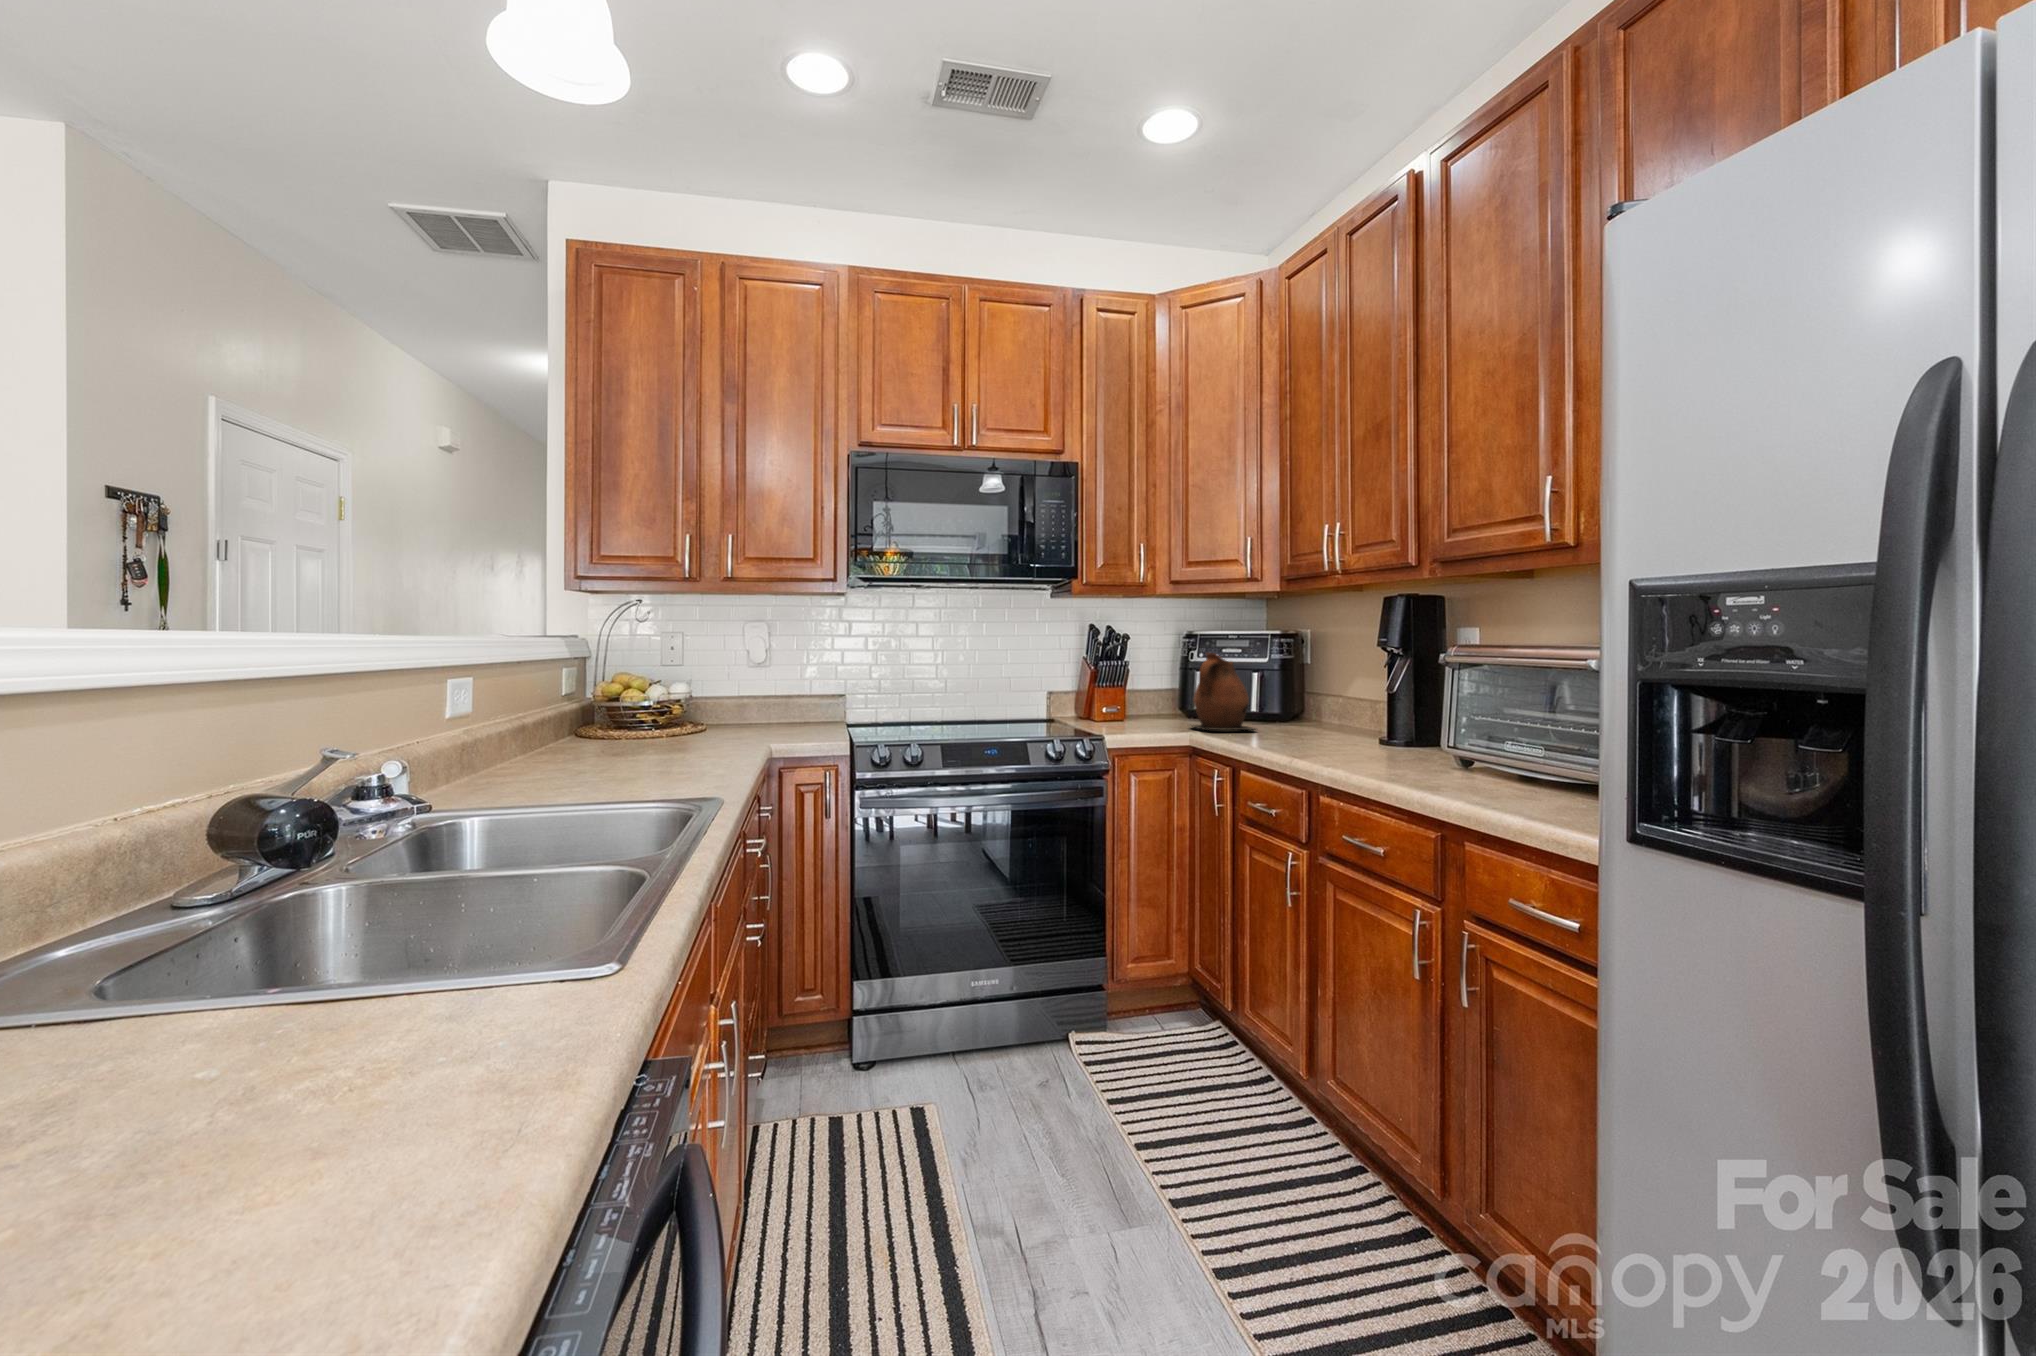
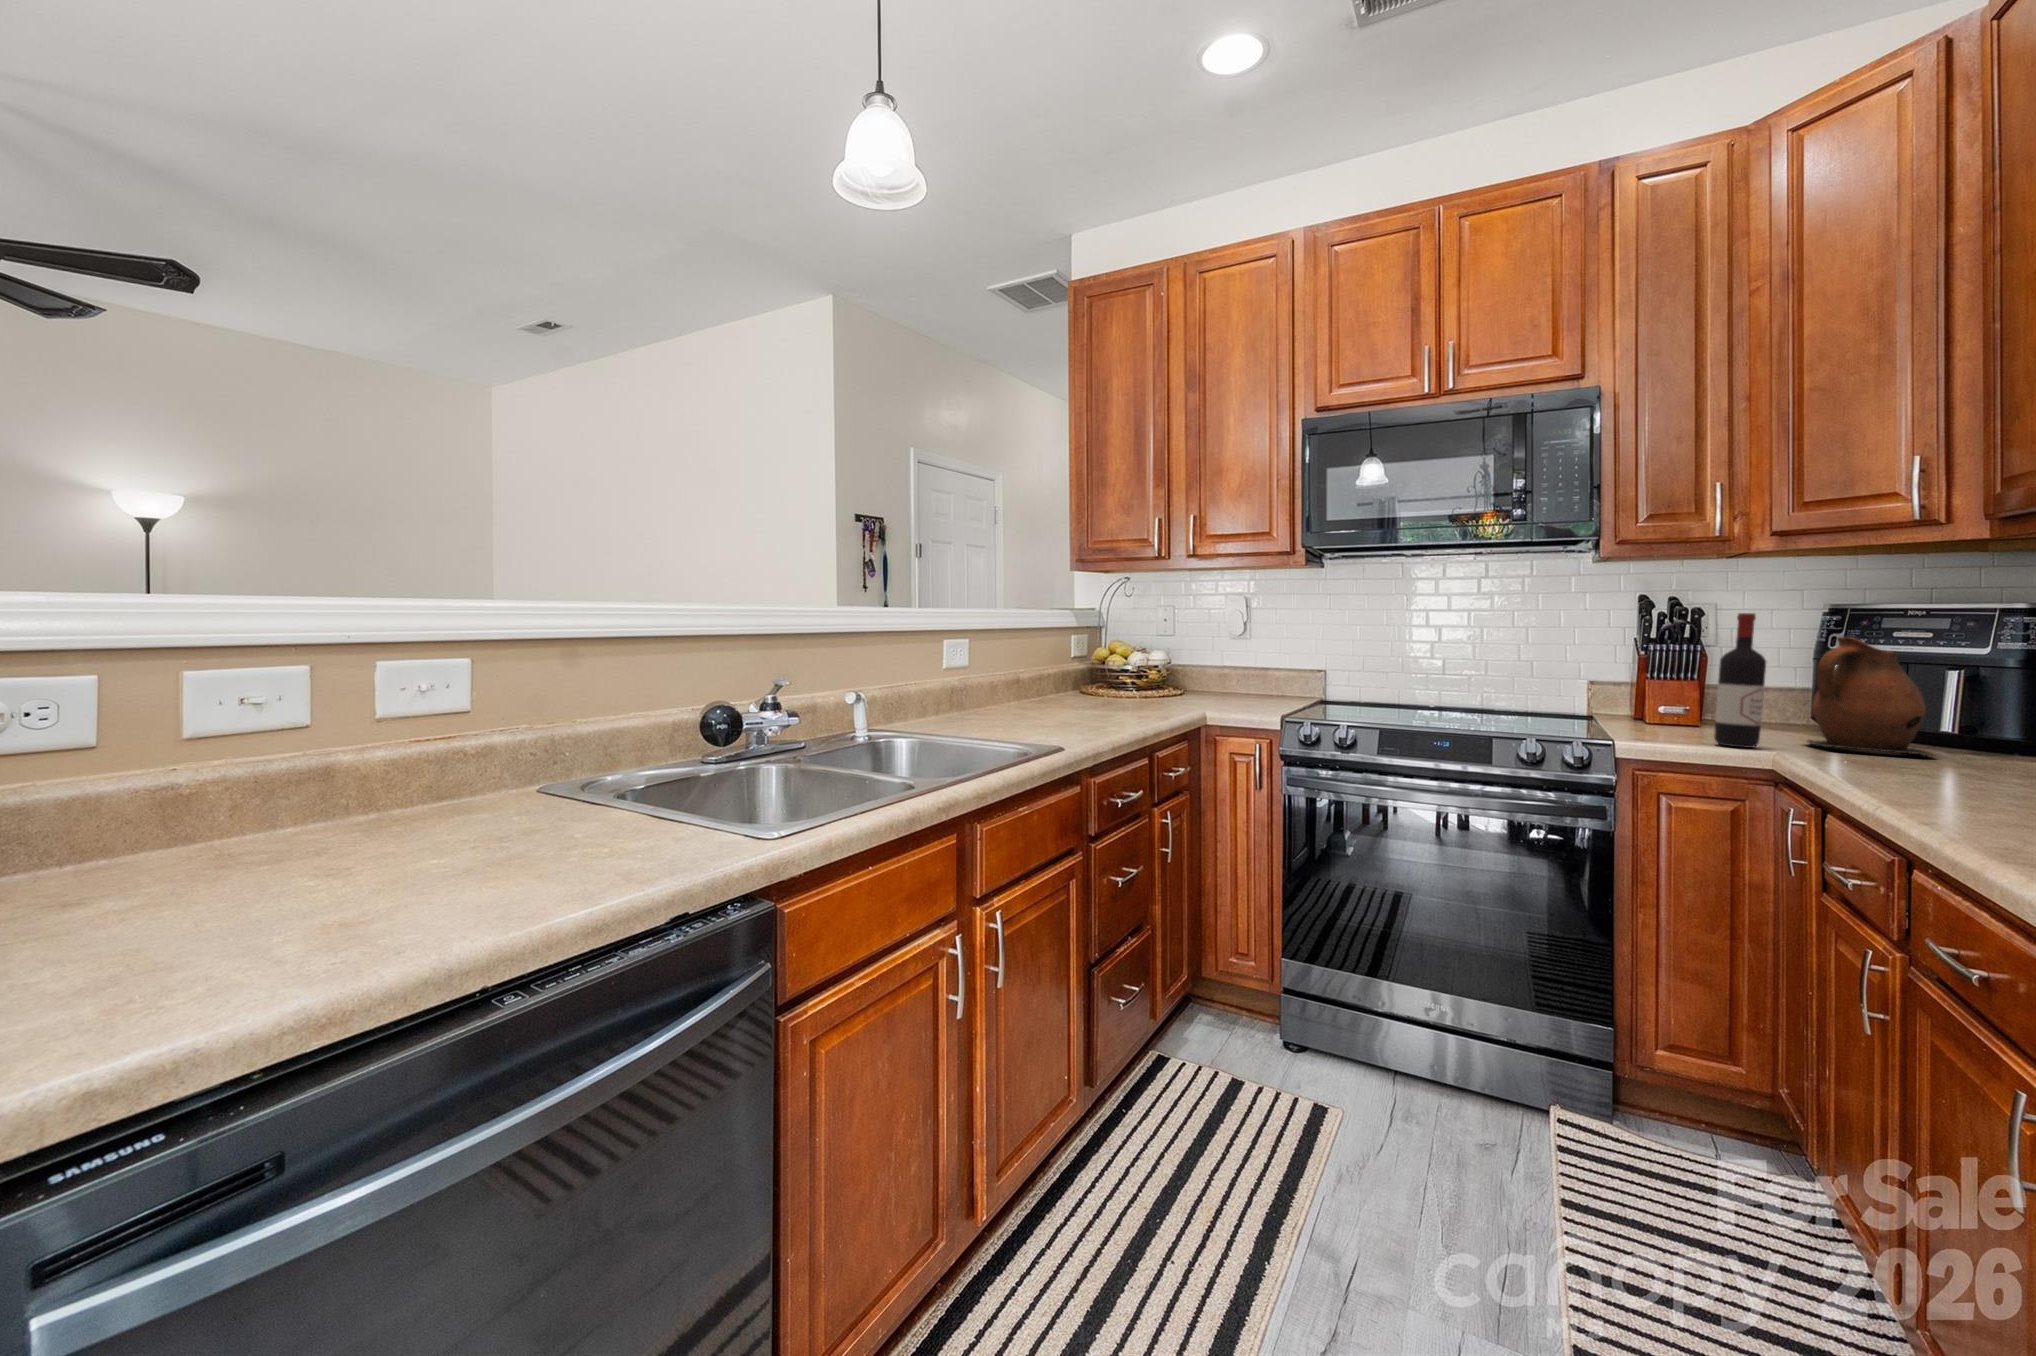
wine bottle: none [1150,638,1177,735] -> present [1714,613,1766,748]

